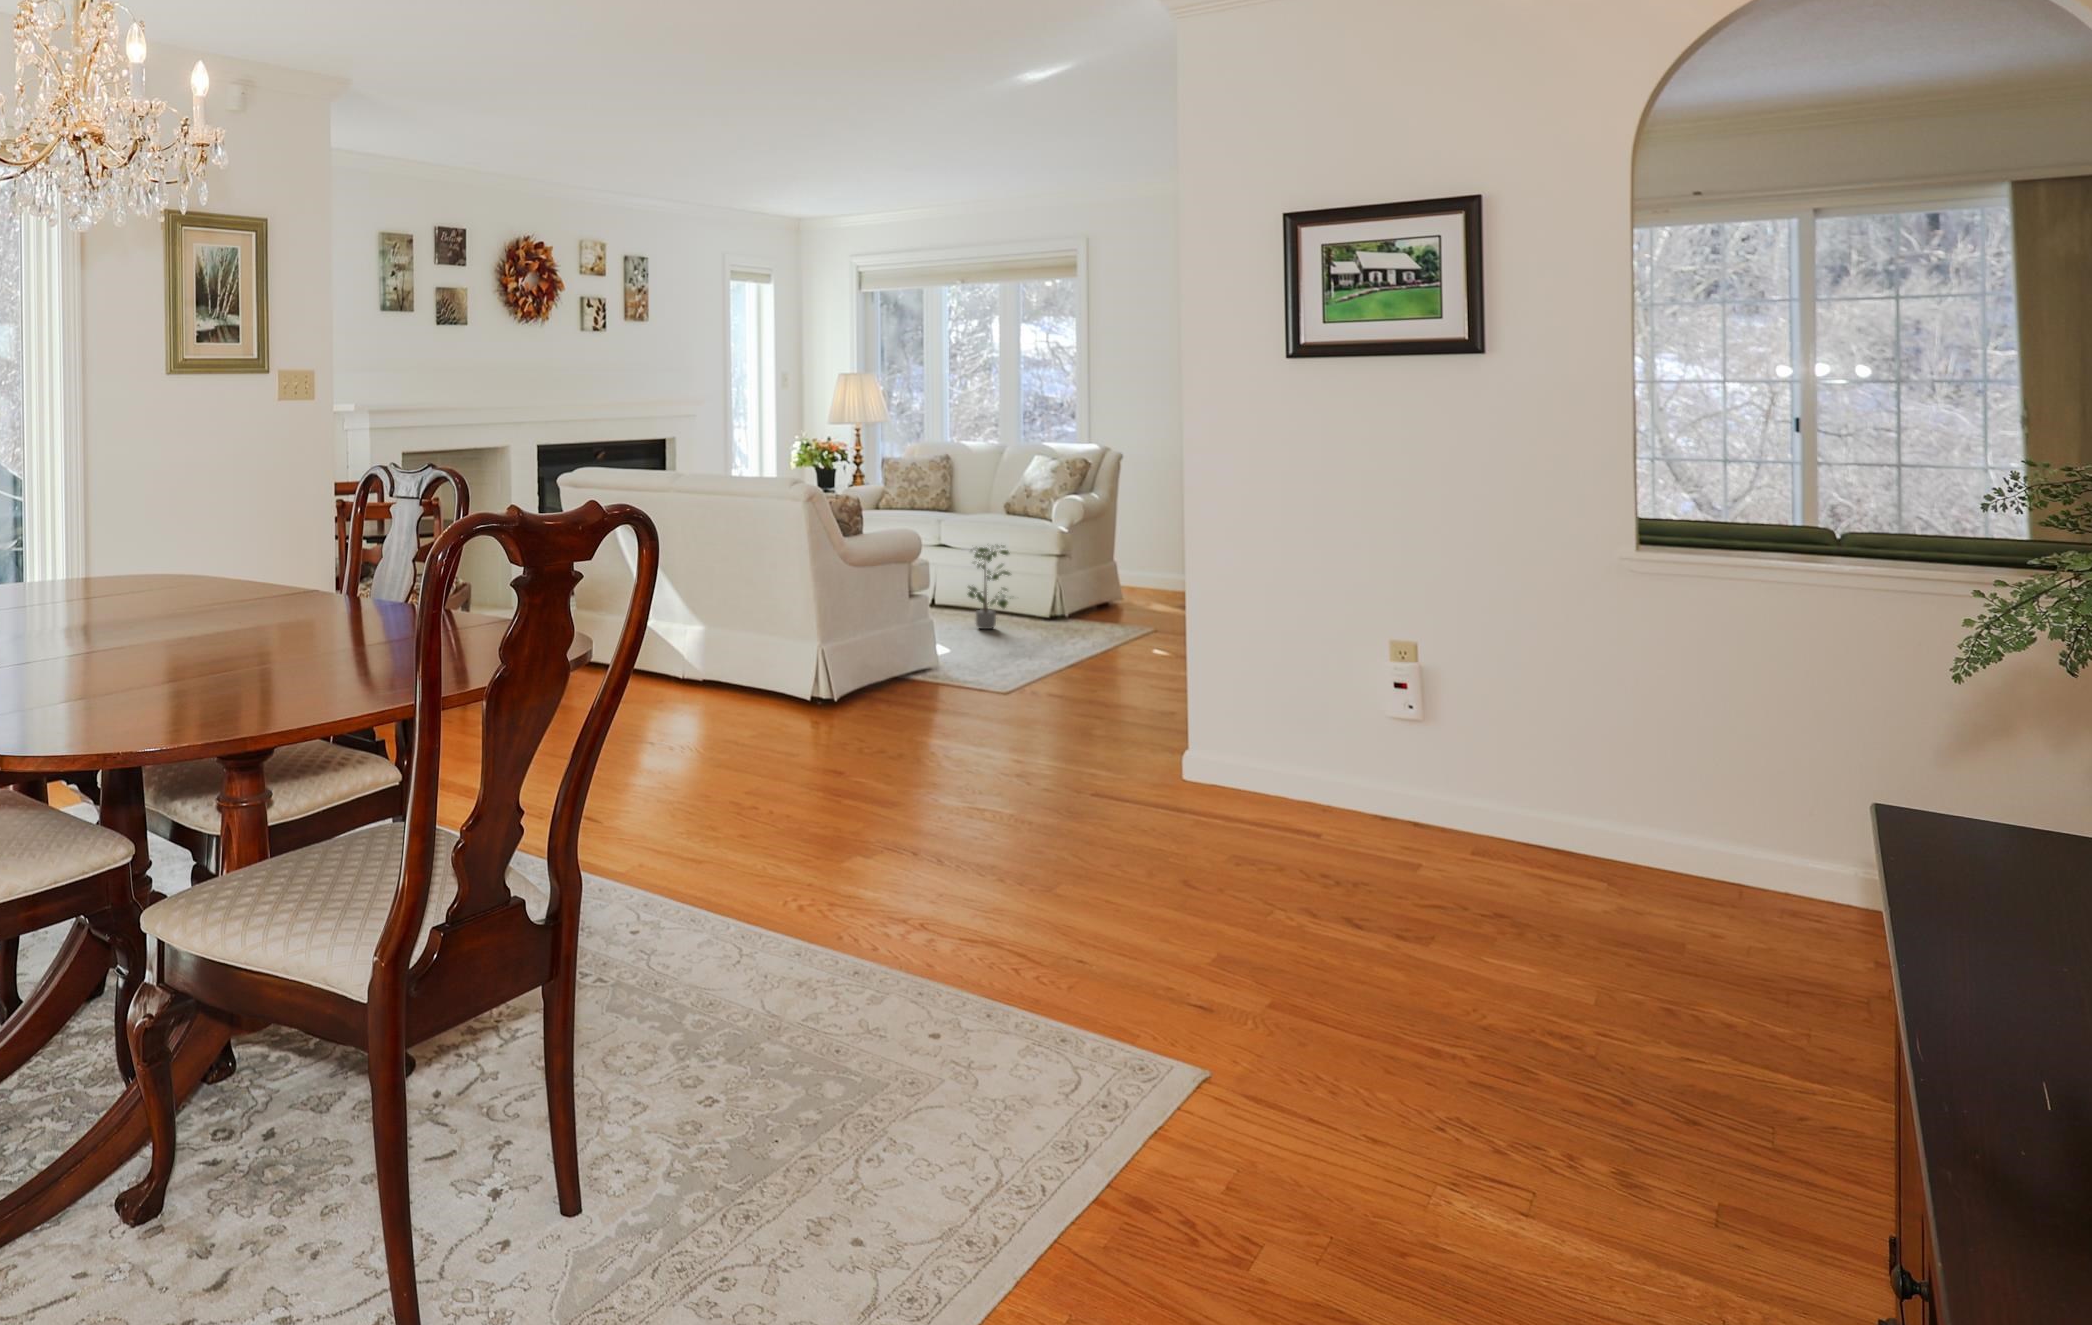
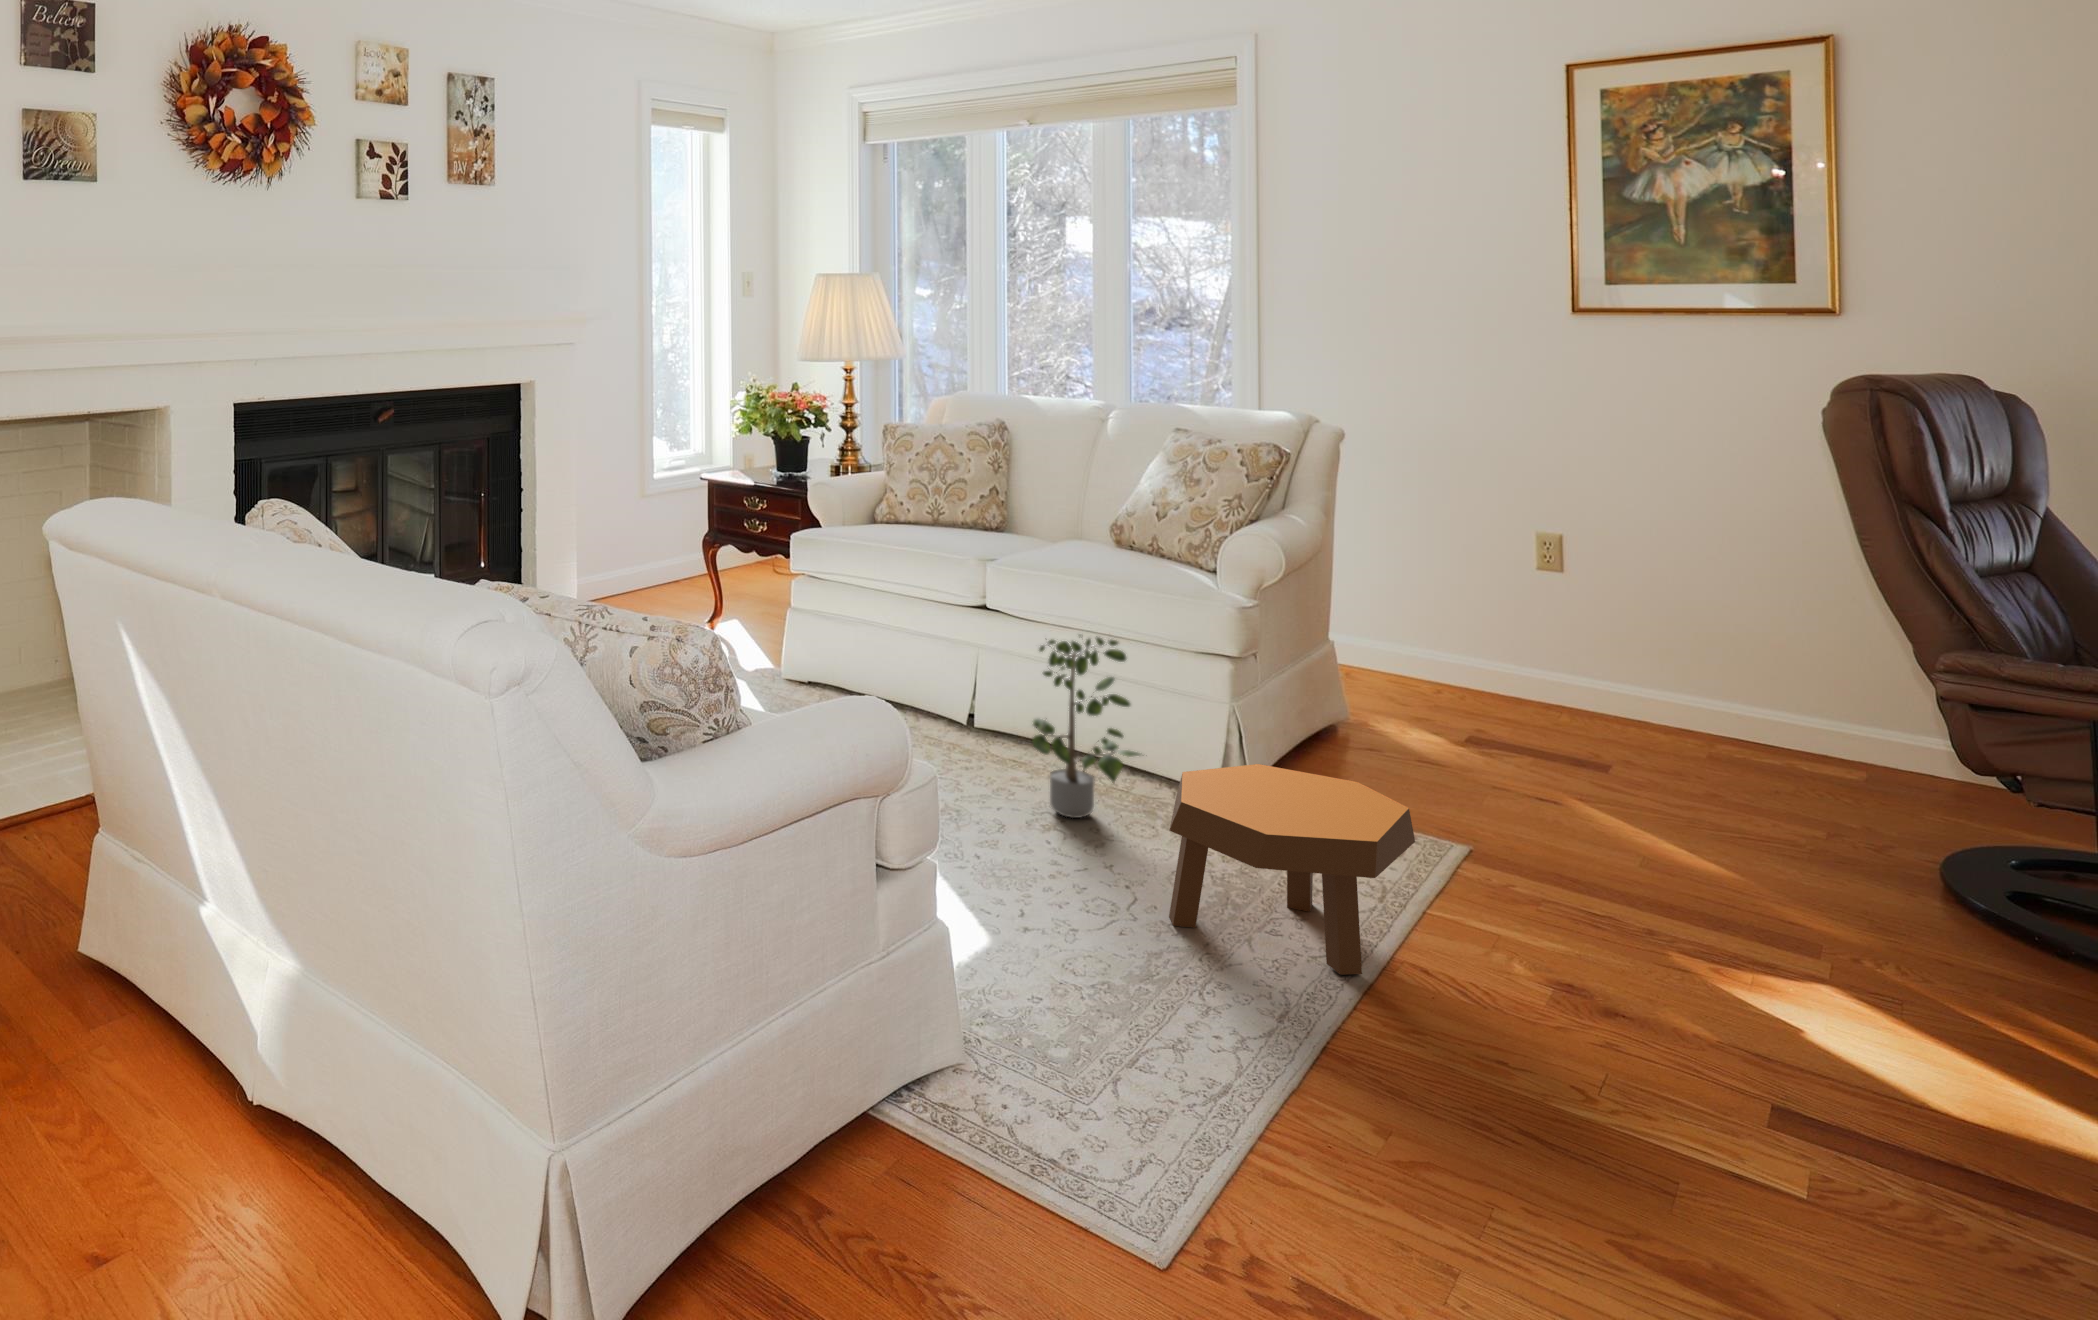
footstool: none [1025,589,1121,658] -> present [1169,764,1415,975]

